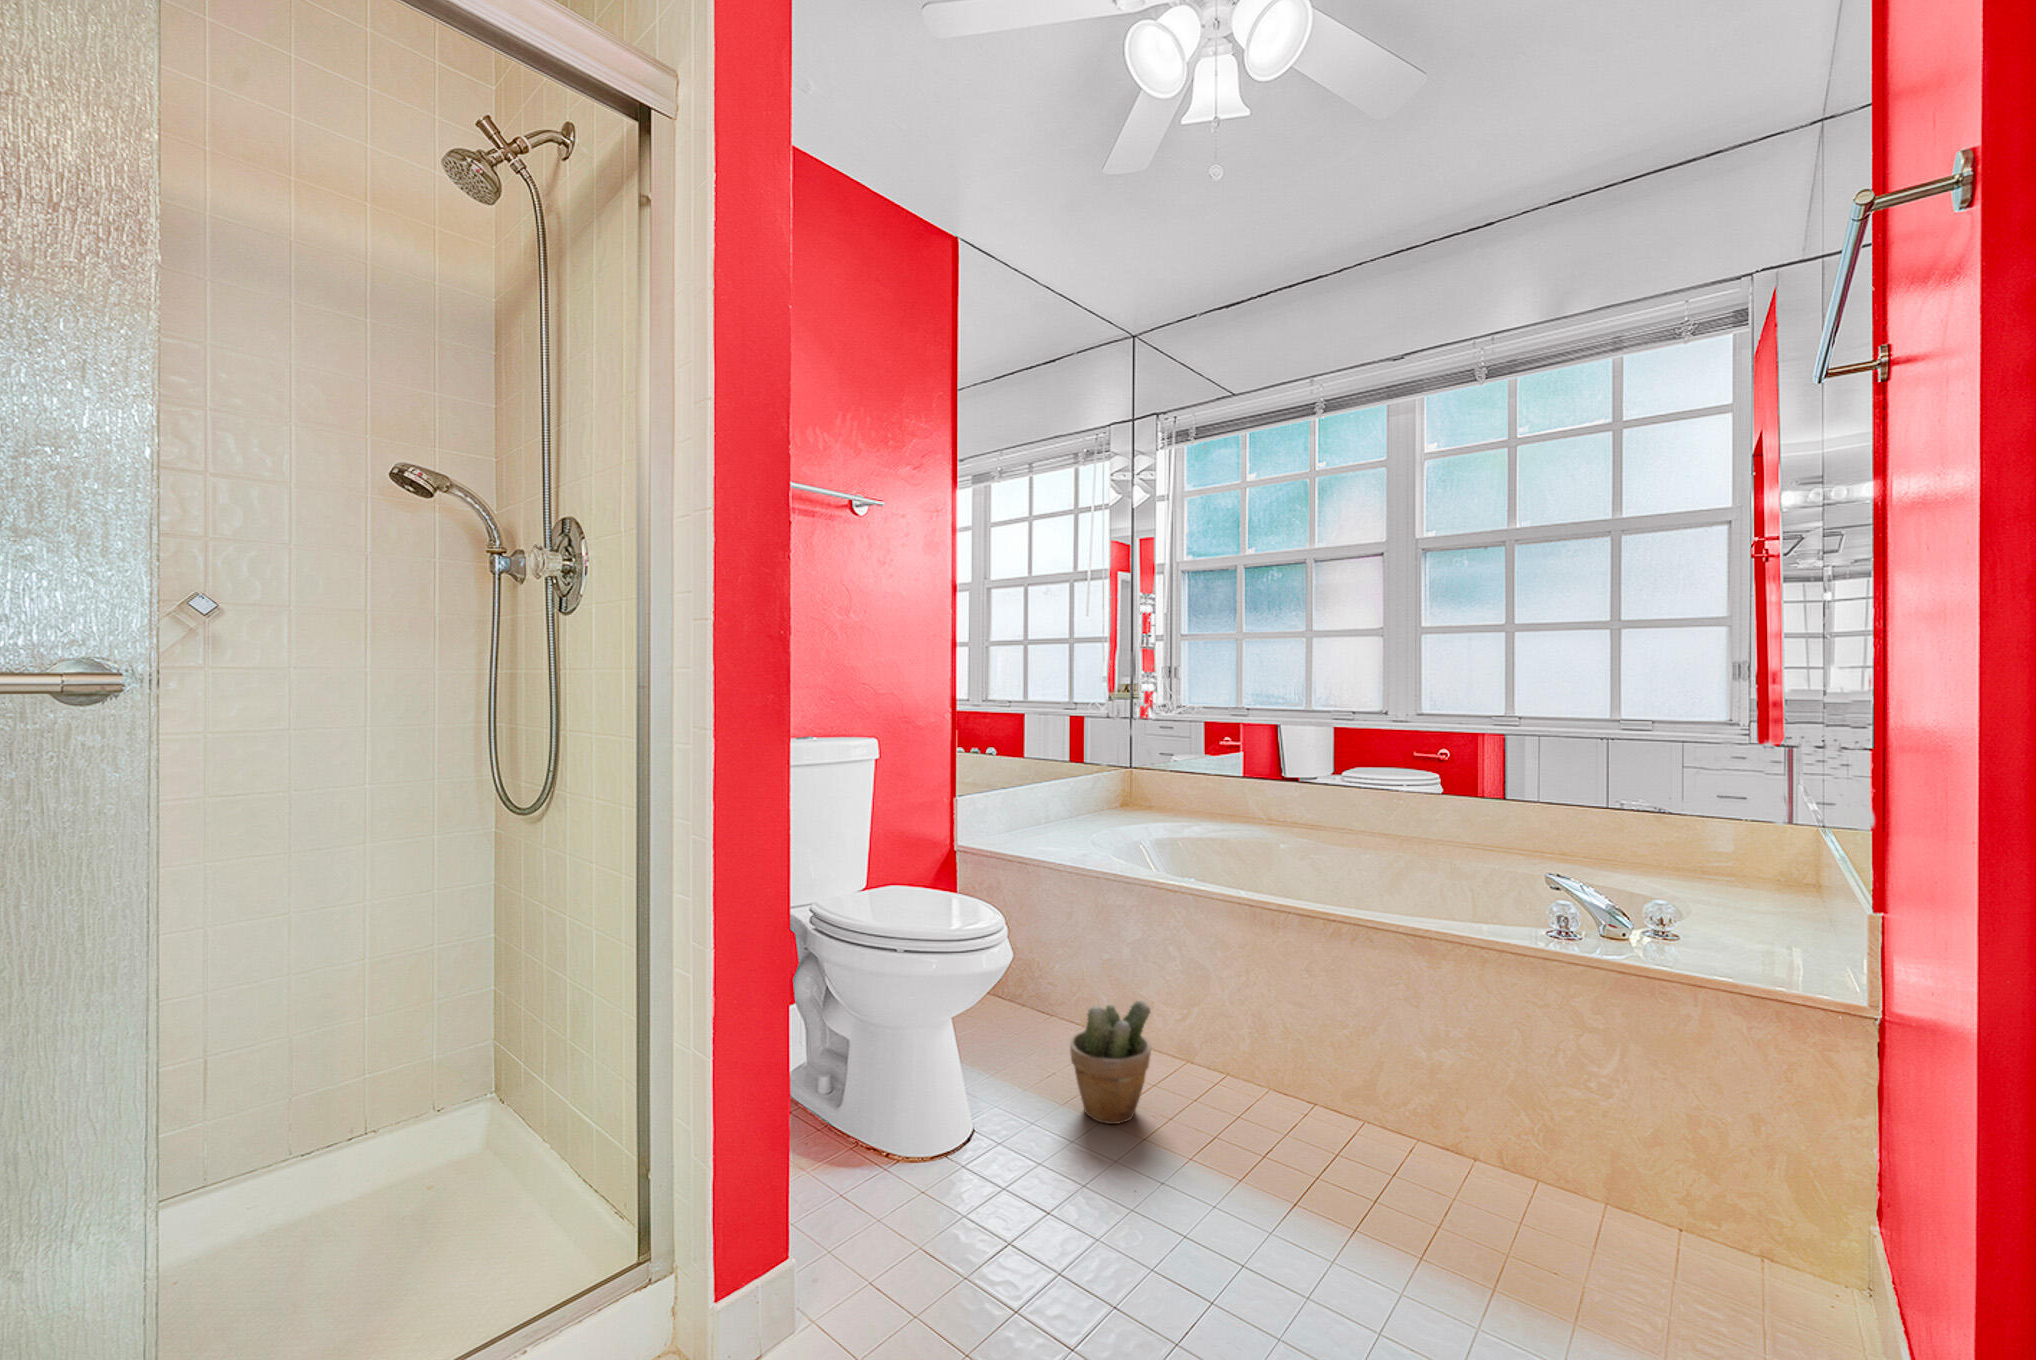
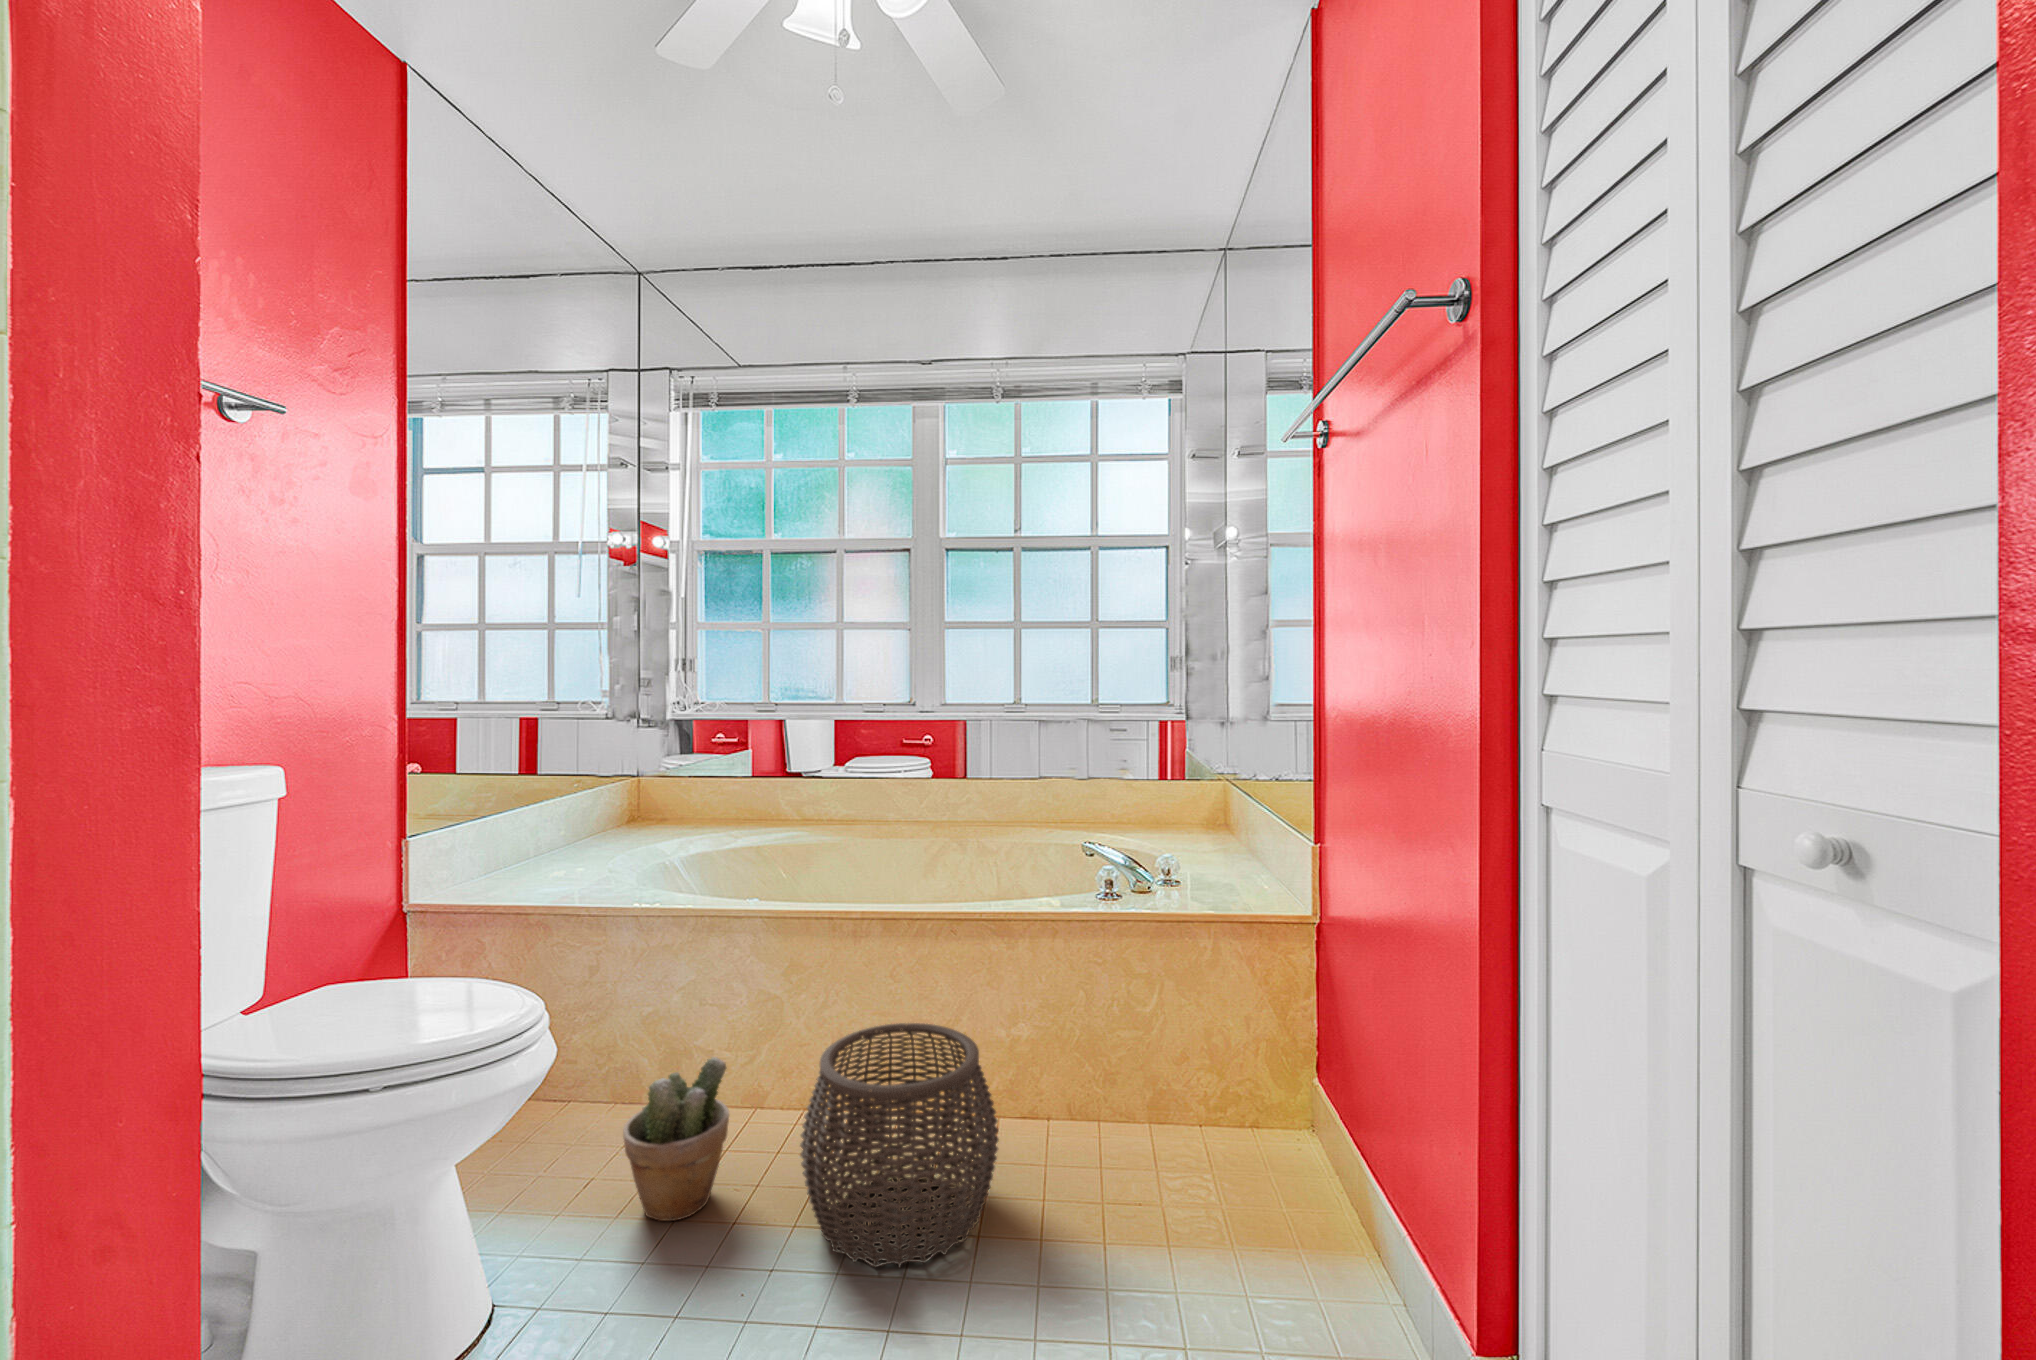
woven basket: none [1195,1007,1386,1231] -> present [800,1023,999,1267]

